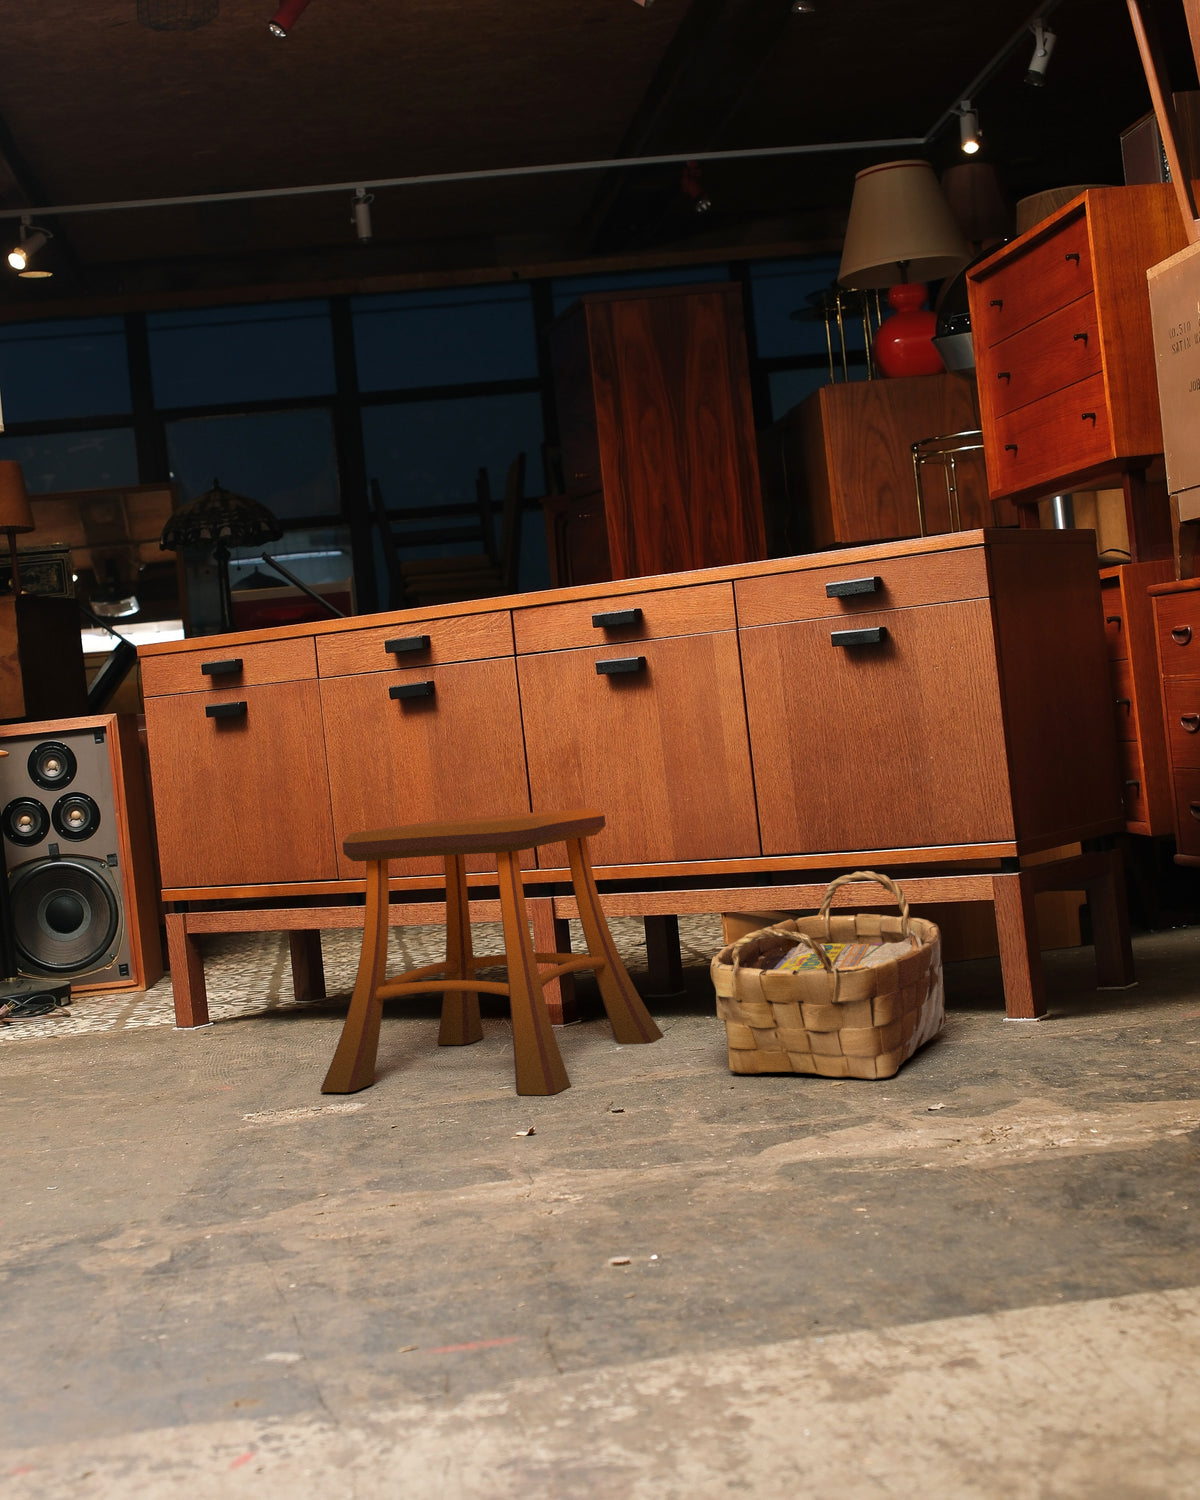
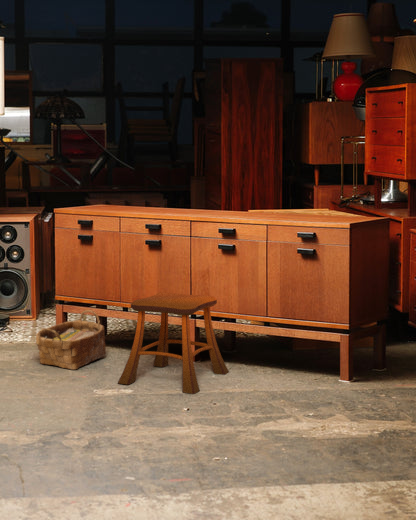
woven basket: present [711,871,946,1079] -> present [36,310,106,370]

